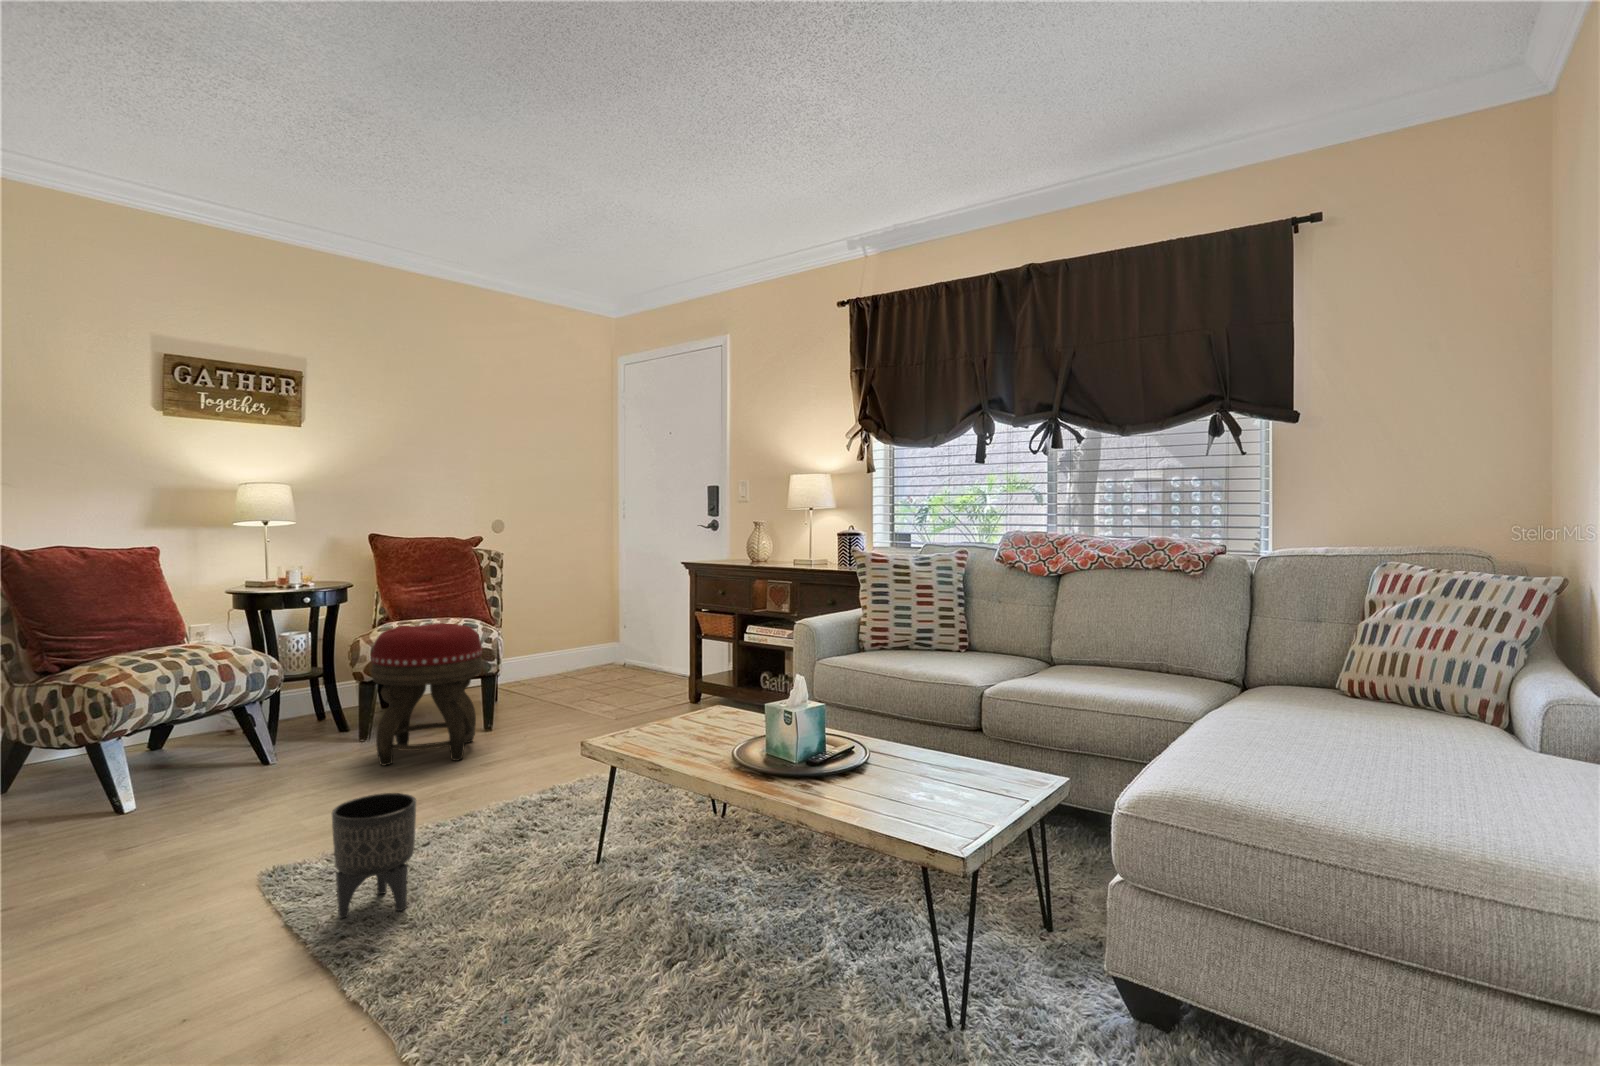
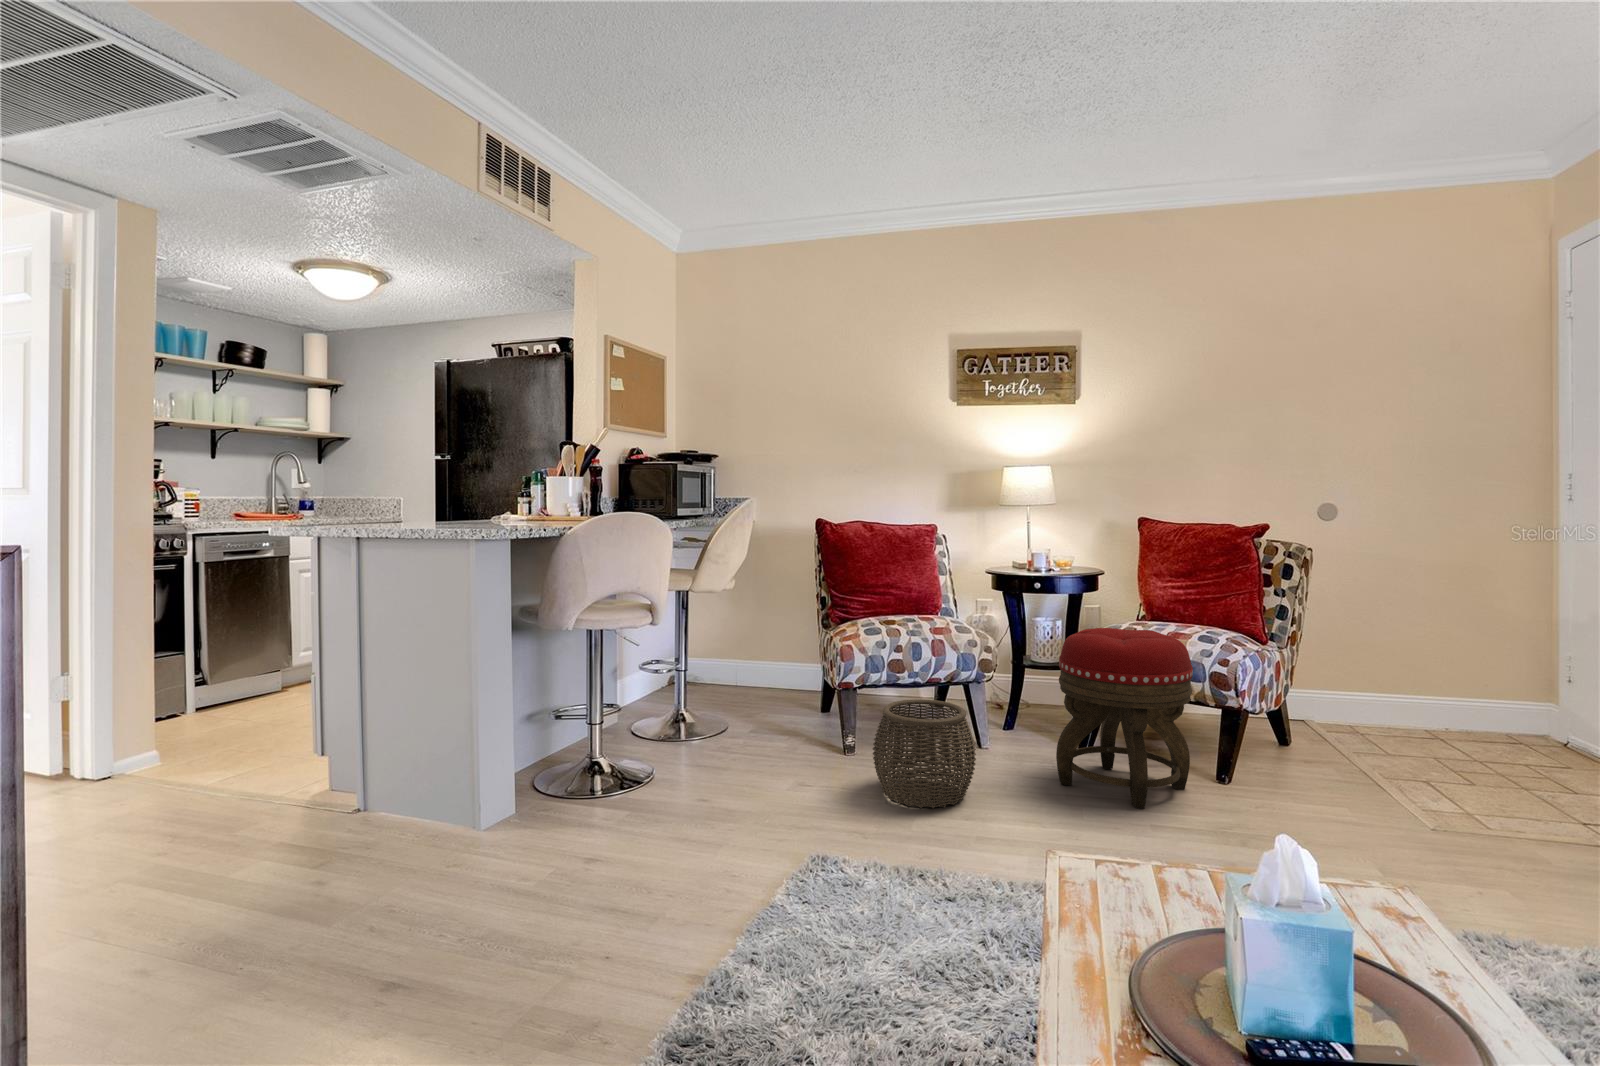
woven basket: none [206,716,328,825] -> present [873,699,976,808]
planter: present [332,793,416,918] -> none [808,820,895,973]

